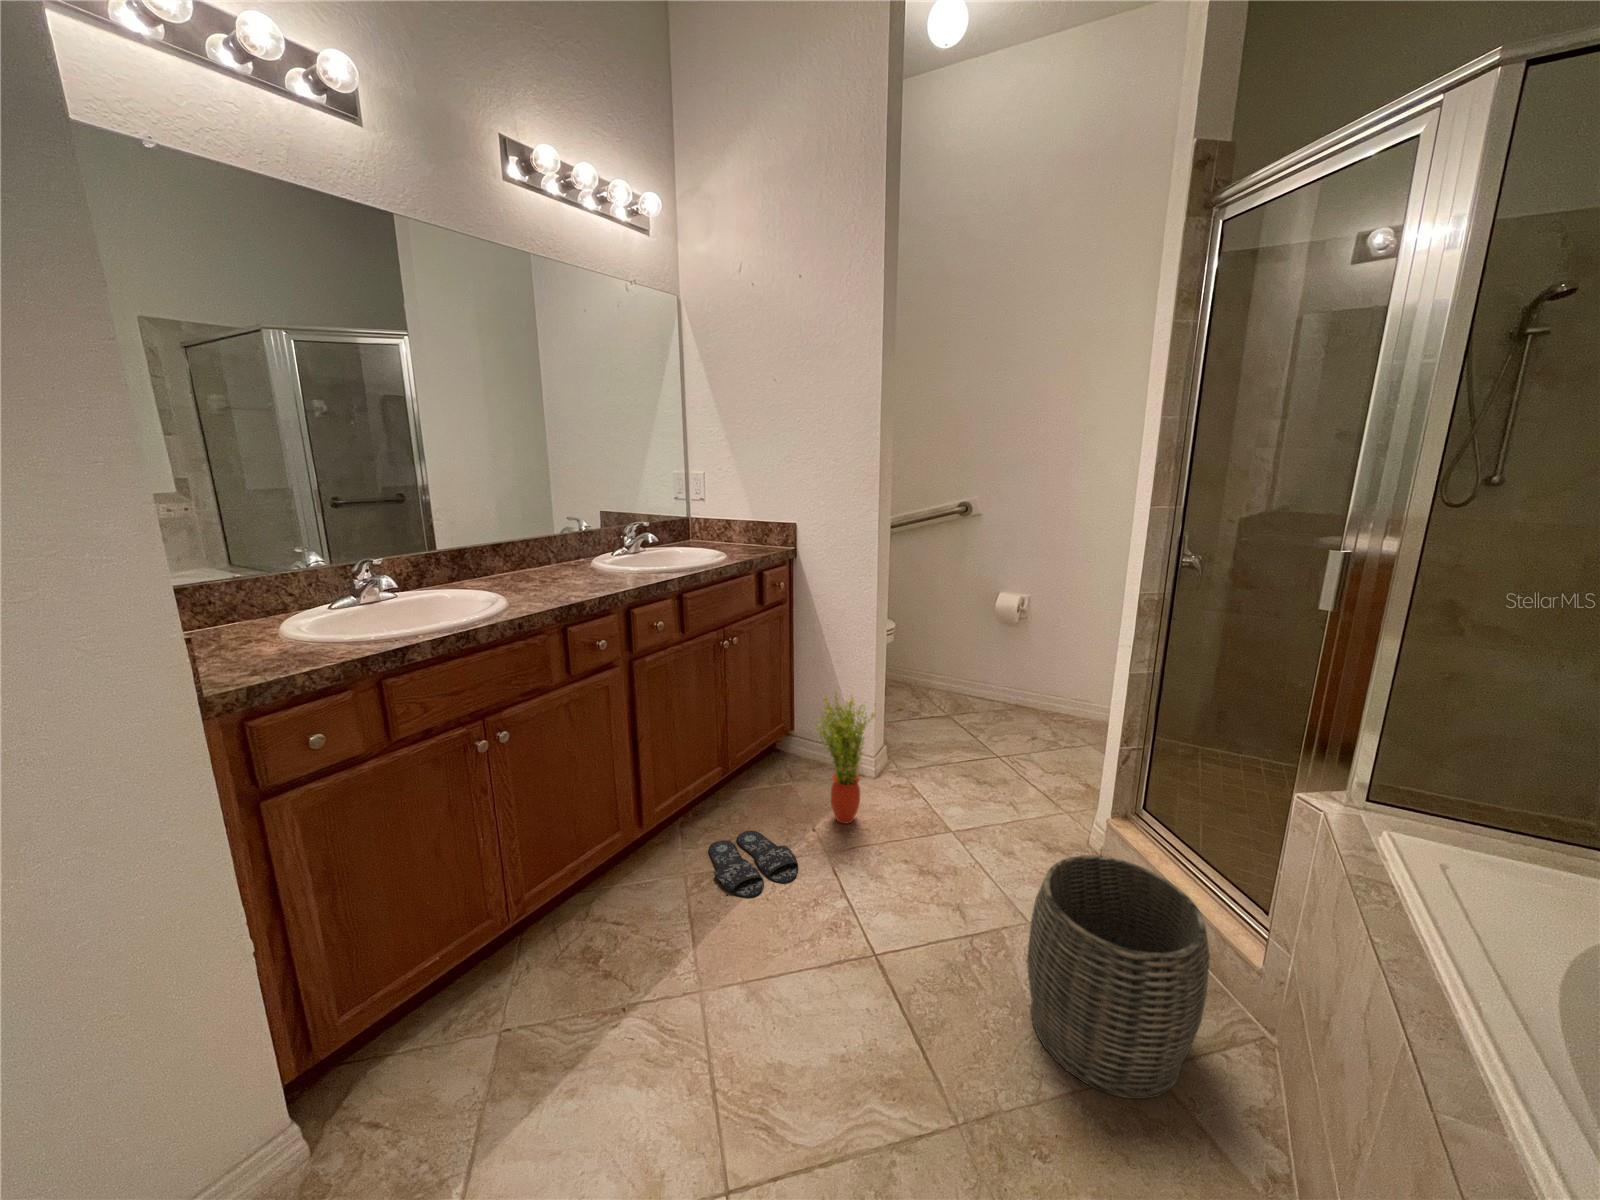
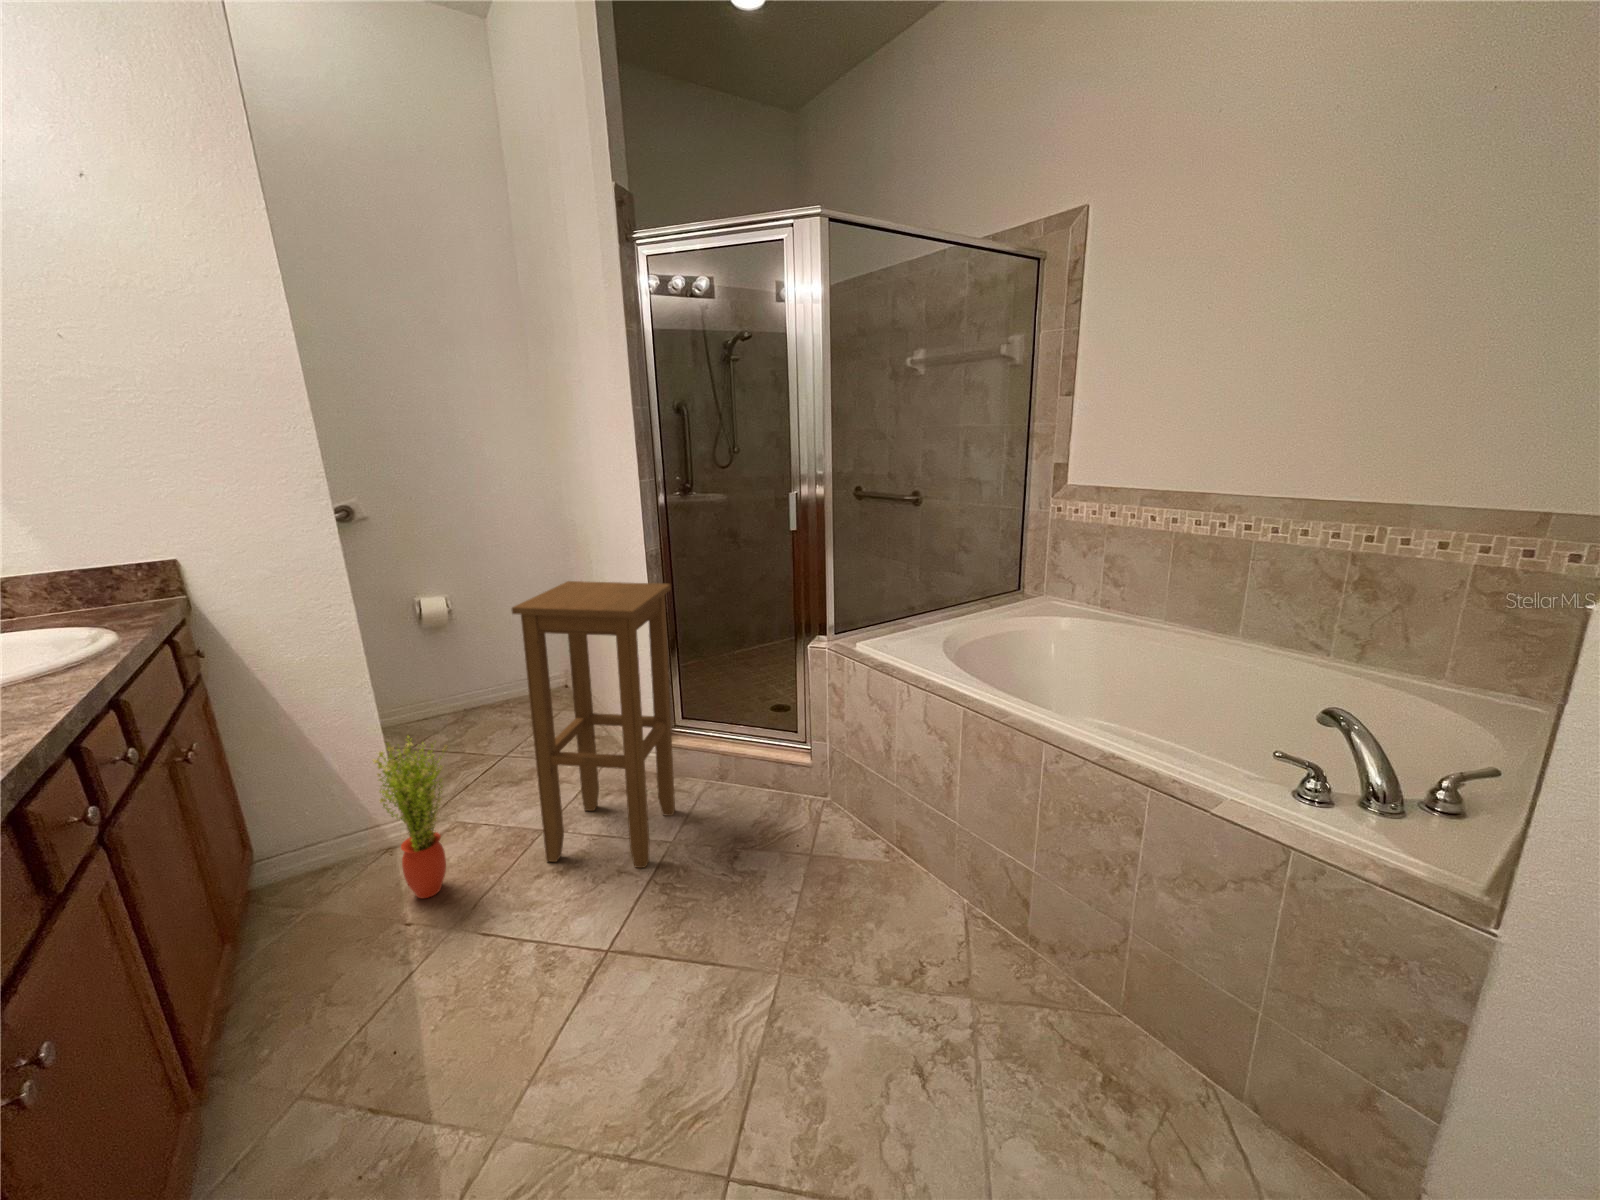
stool: none [922,606,1109,921] -> present [512,581,675,868]
slippers: present [709,831,798,898] -> none [280,957,452,1057]
woven basket: present [1027,856,1210,1099] -> none [717,736,831,894]

